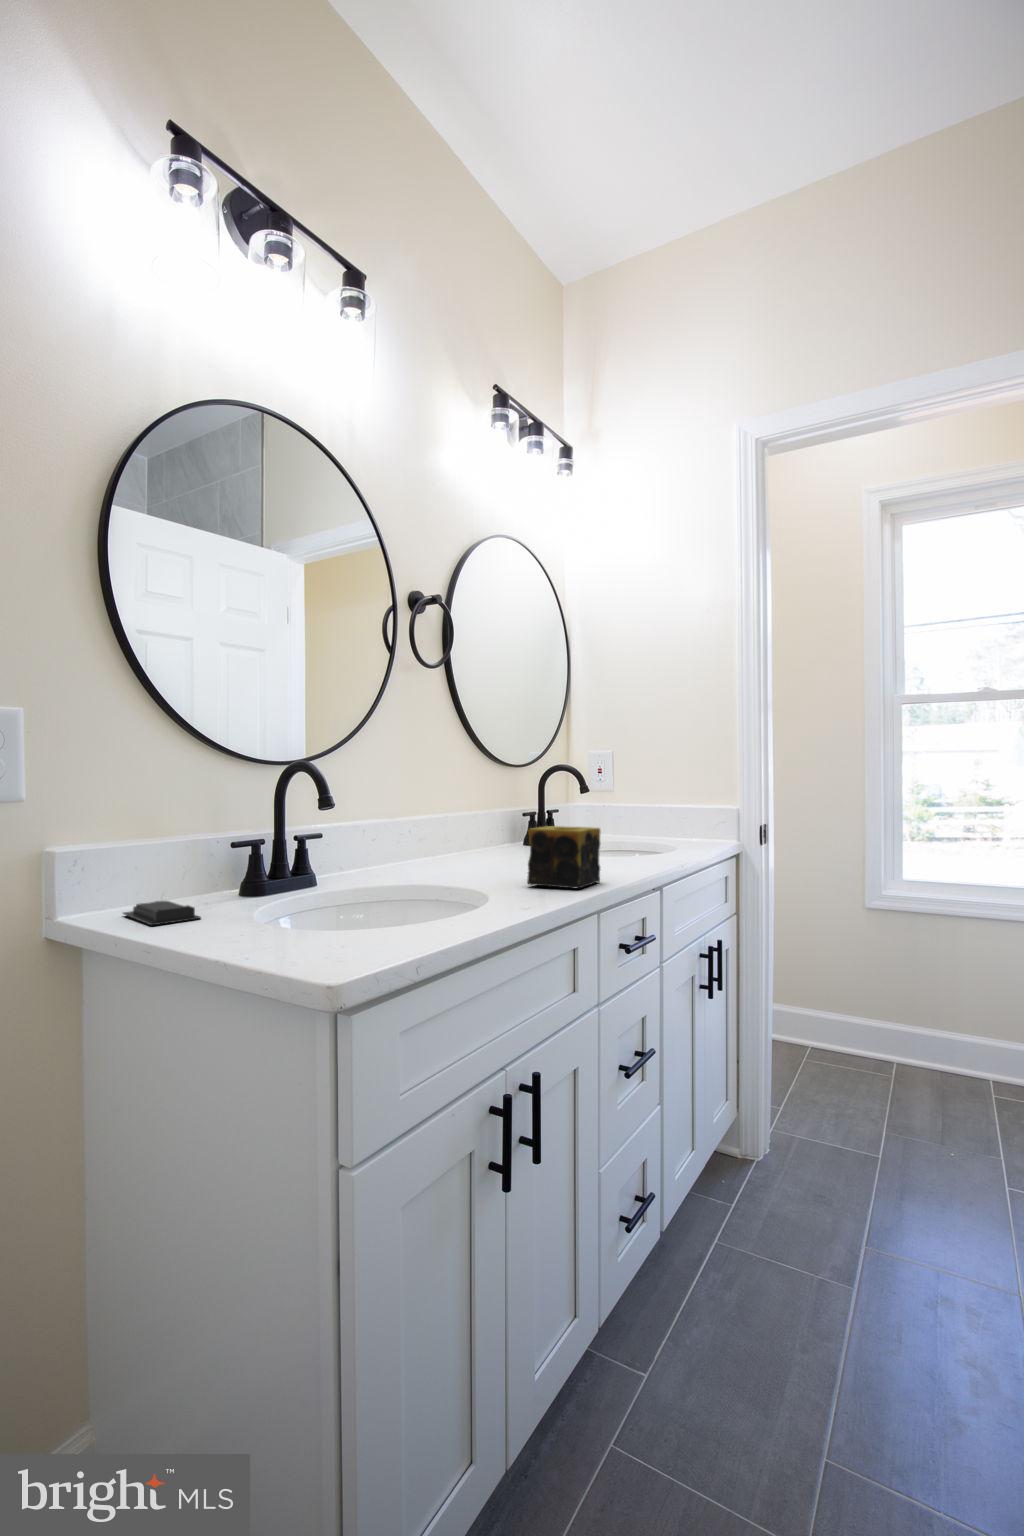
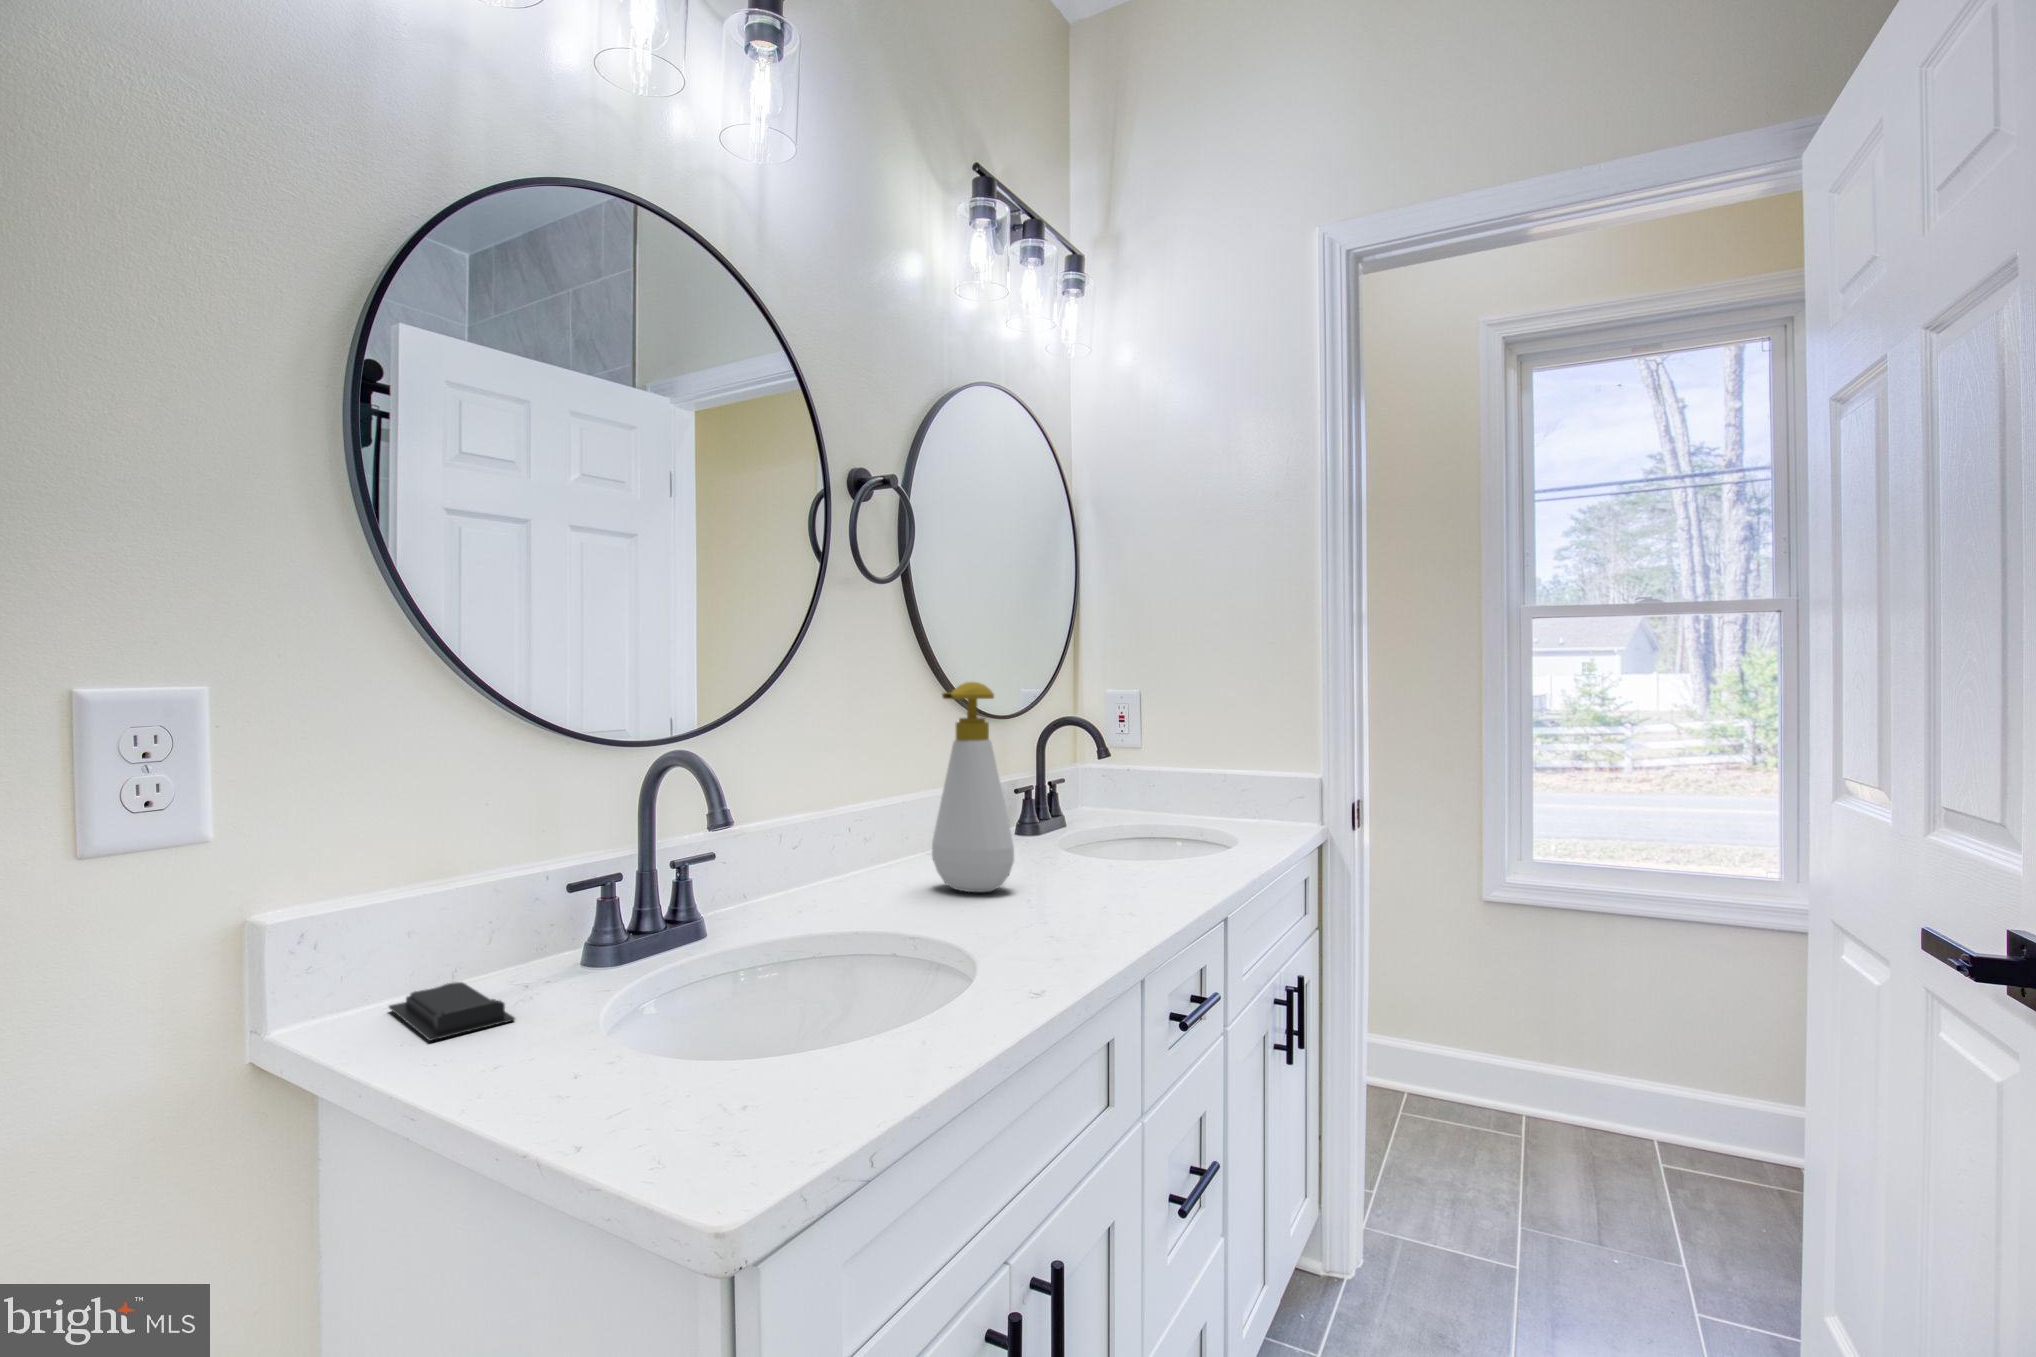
soap bottle: none [464,731,519,871] -> present [932,682,1014,892]
candle: present [527,826,600,889] -> none [1032,834,1142,941]

